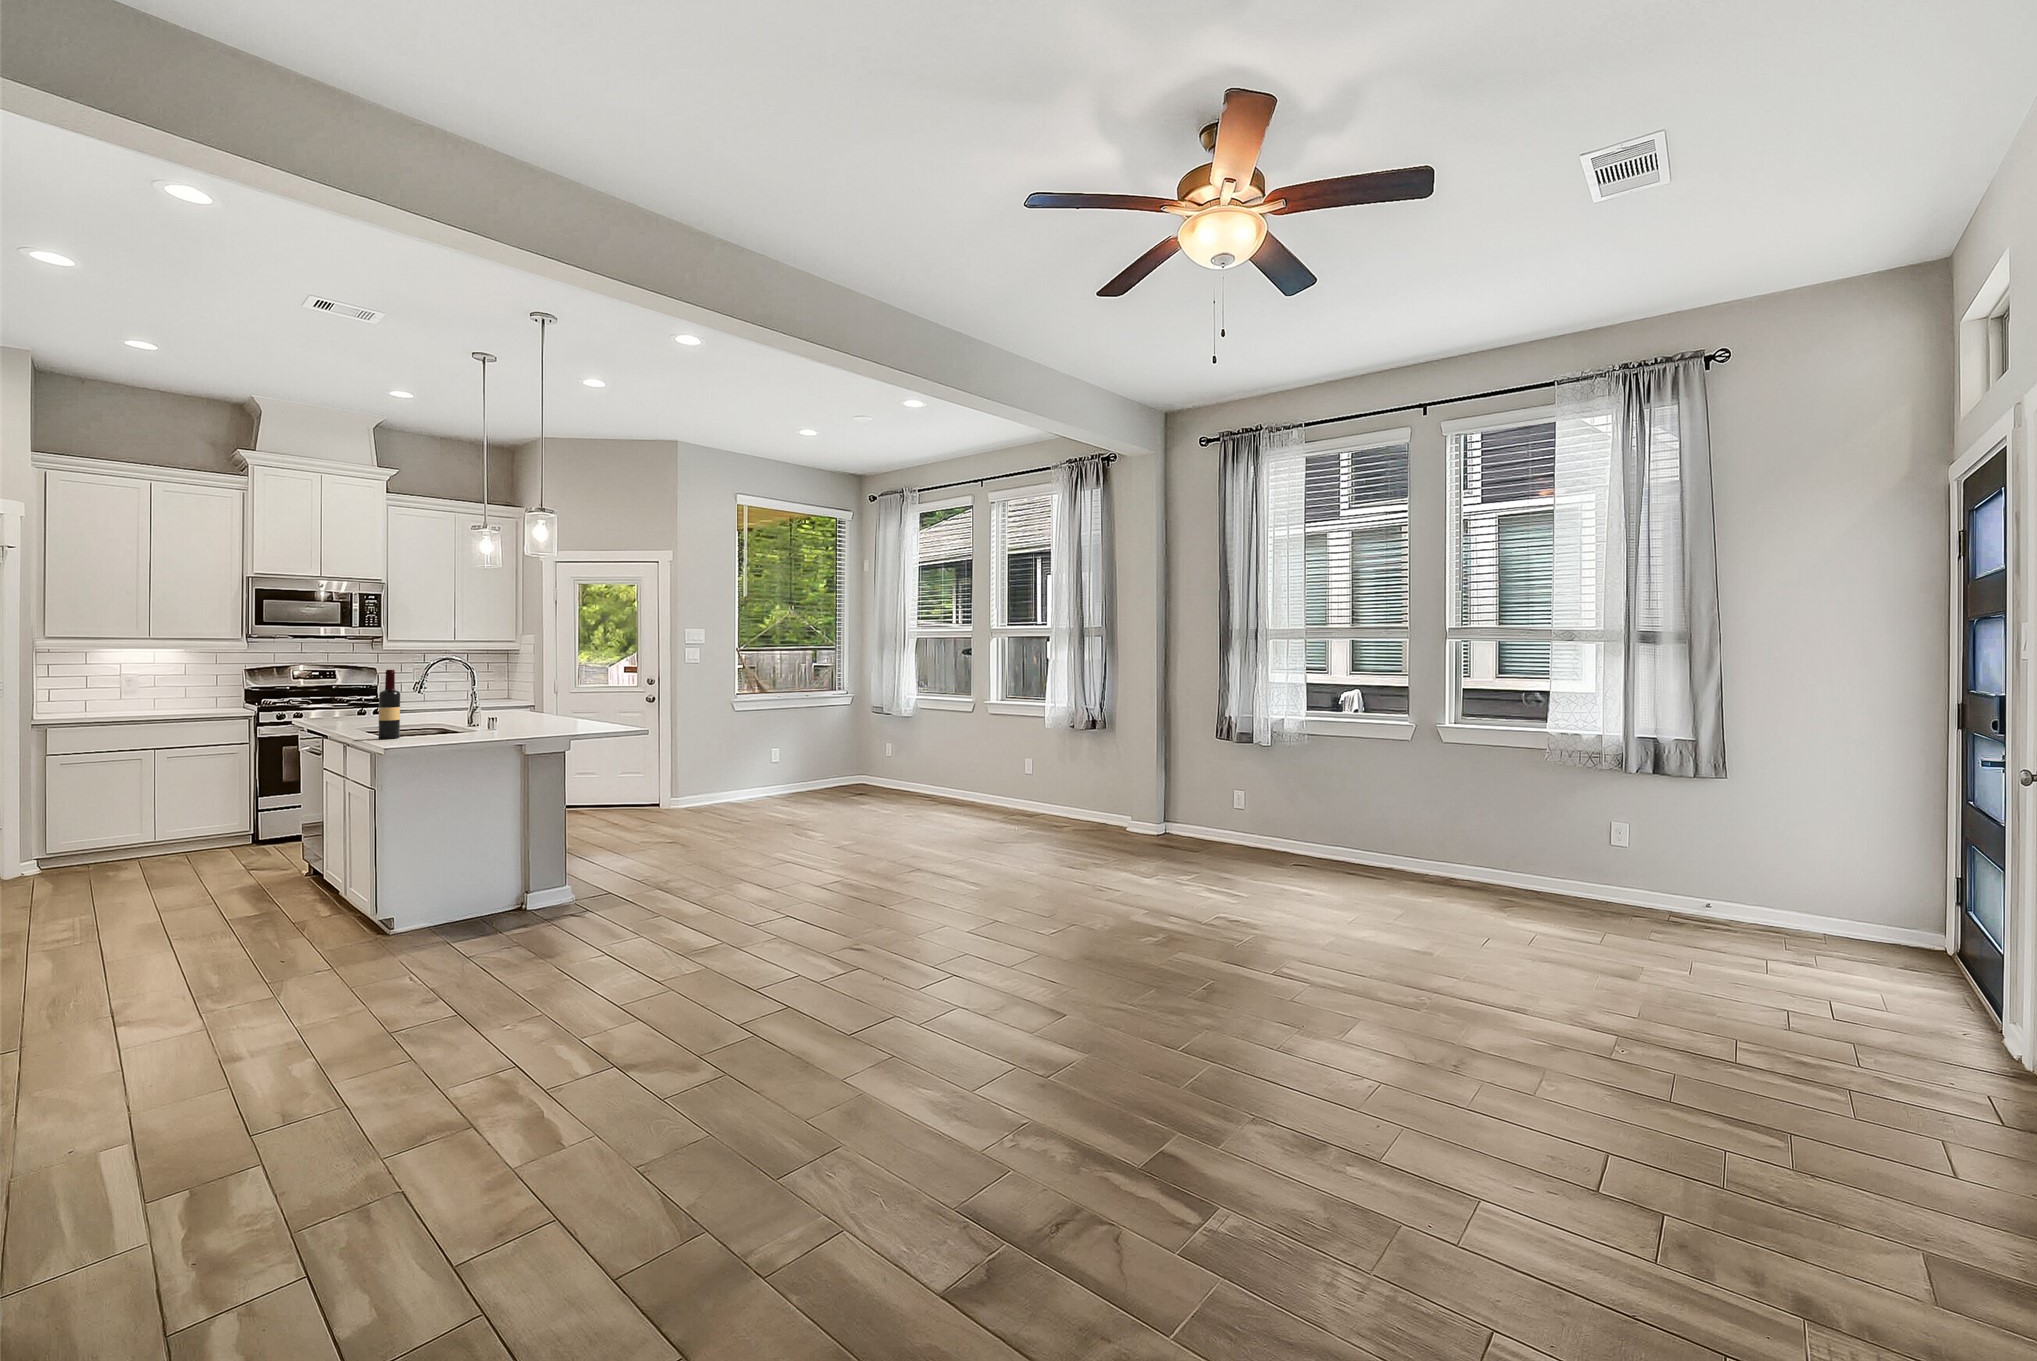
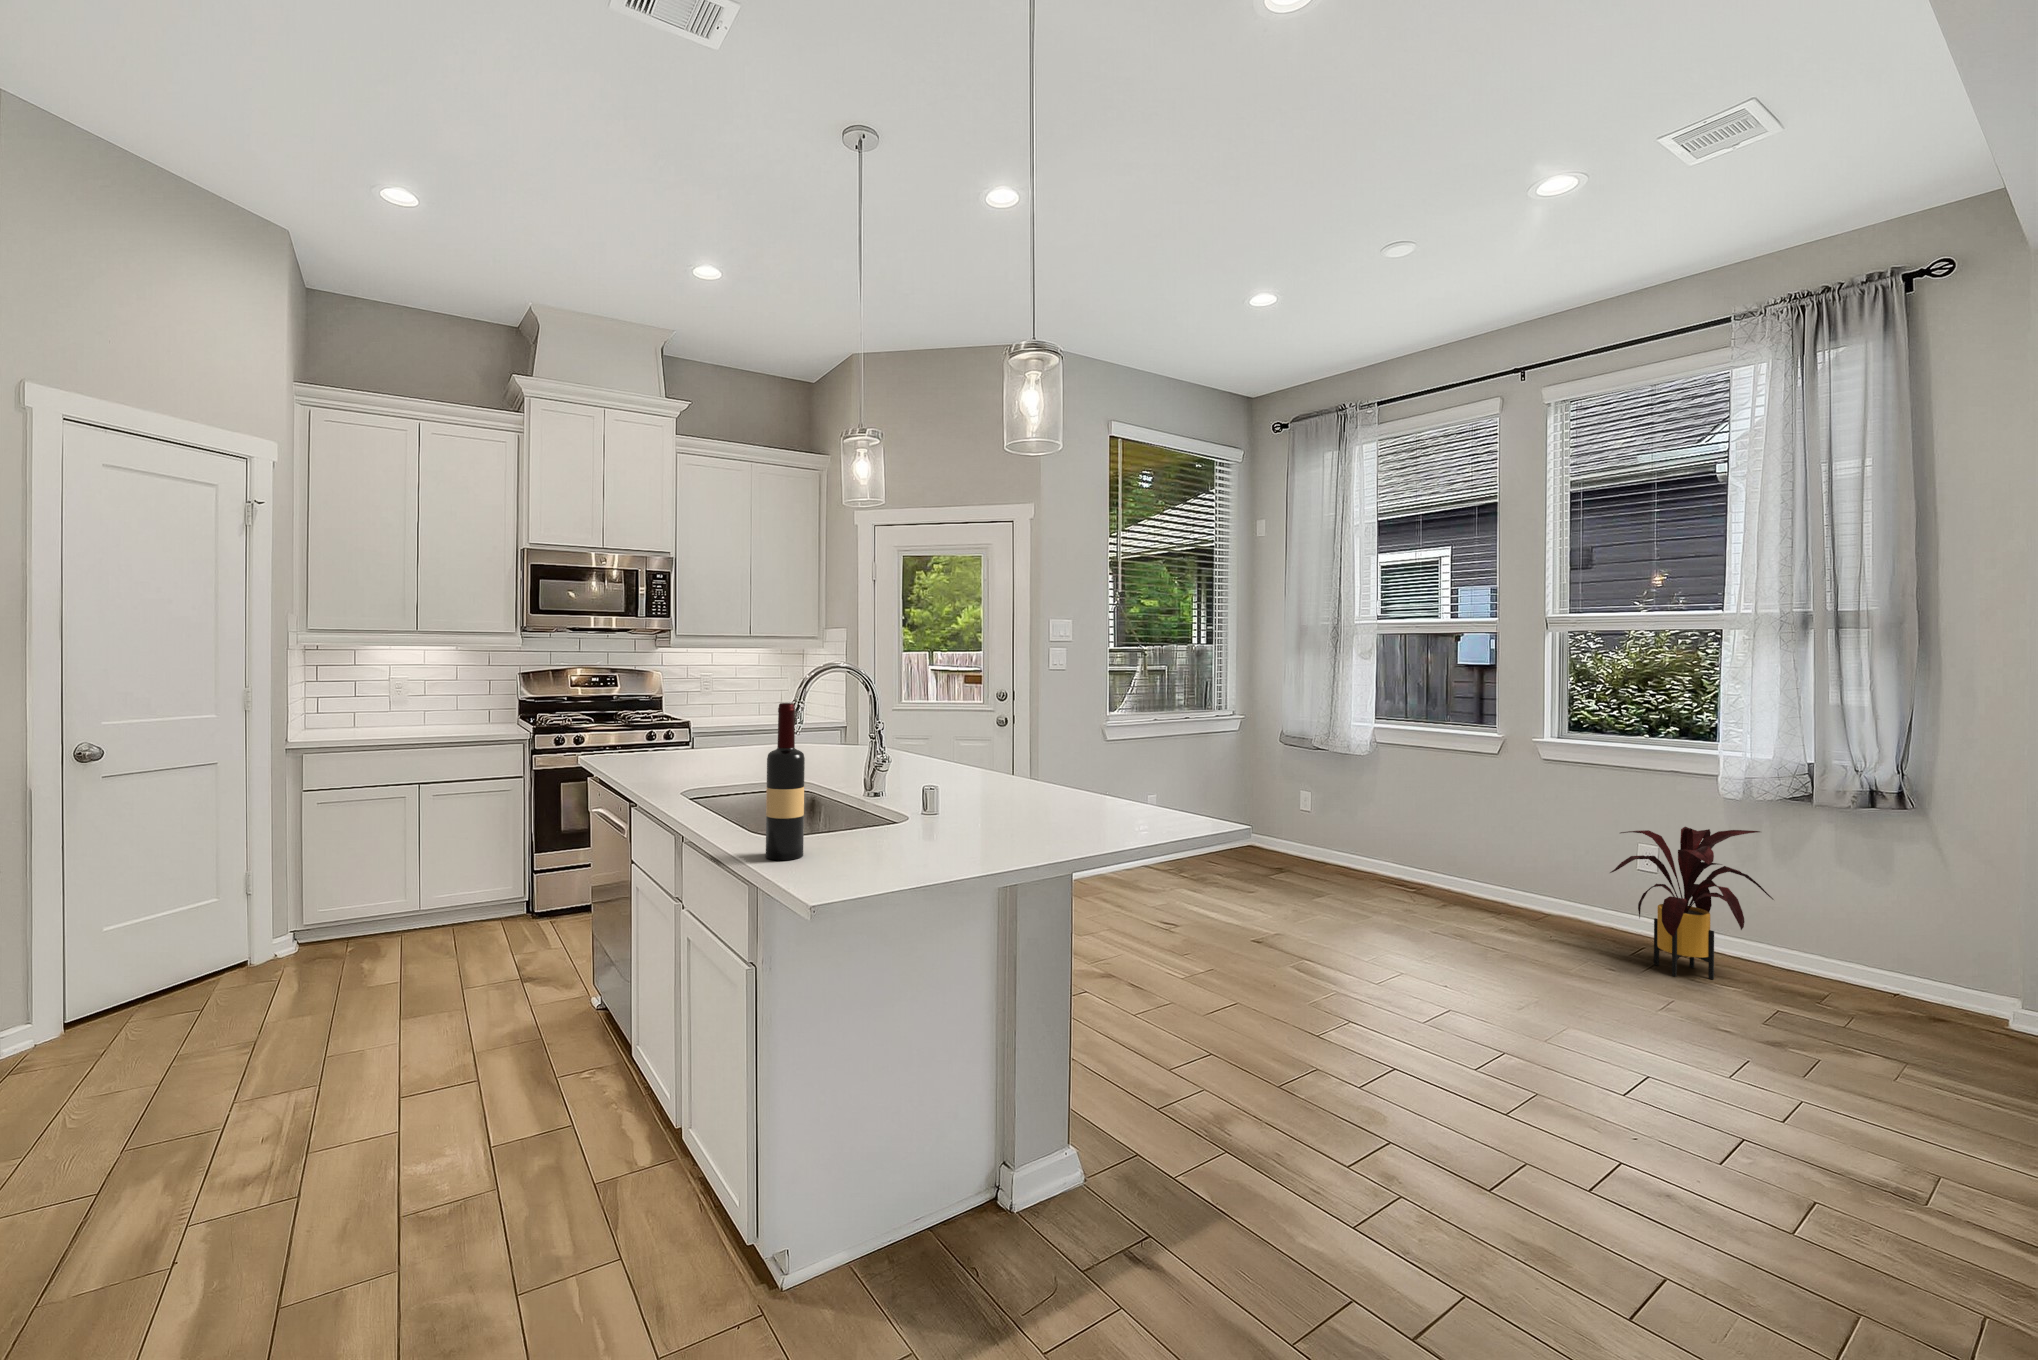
house plant: none [980,740,1056,820] -> present [1610,827,1773,979]

